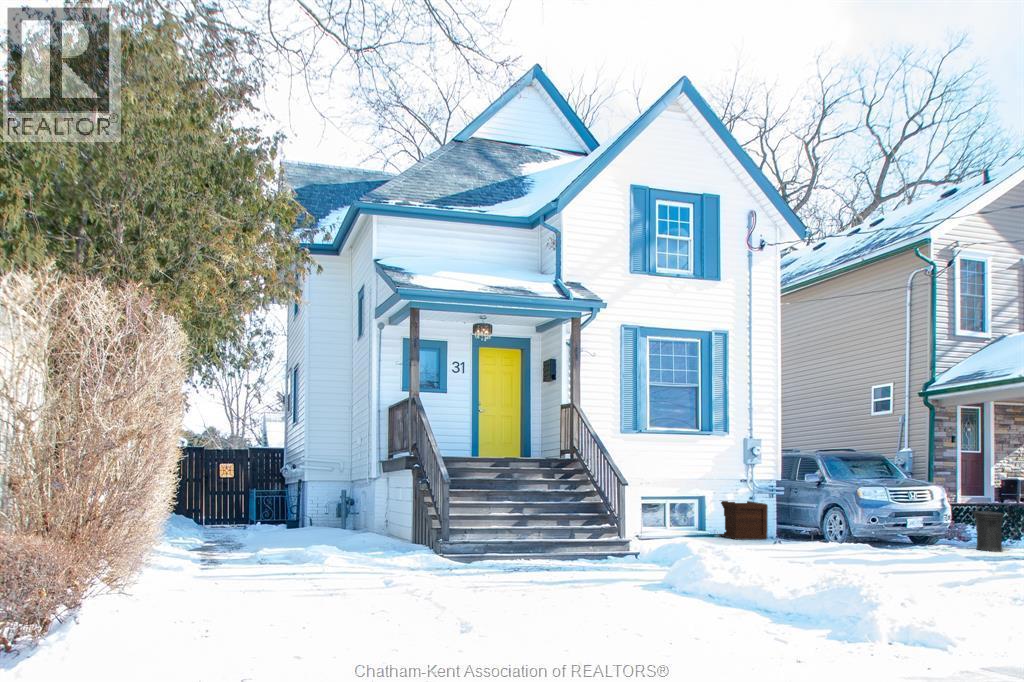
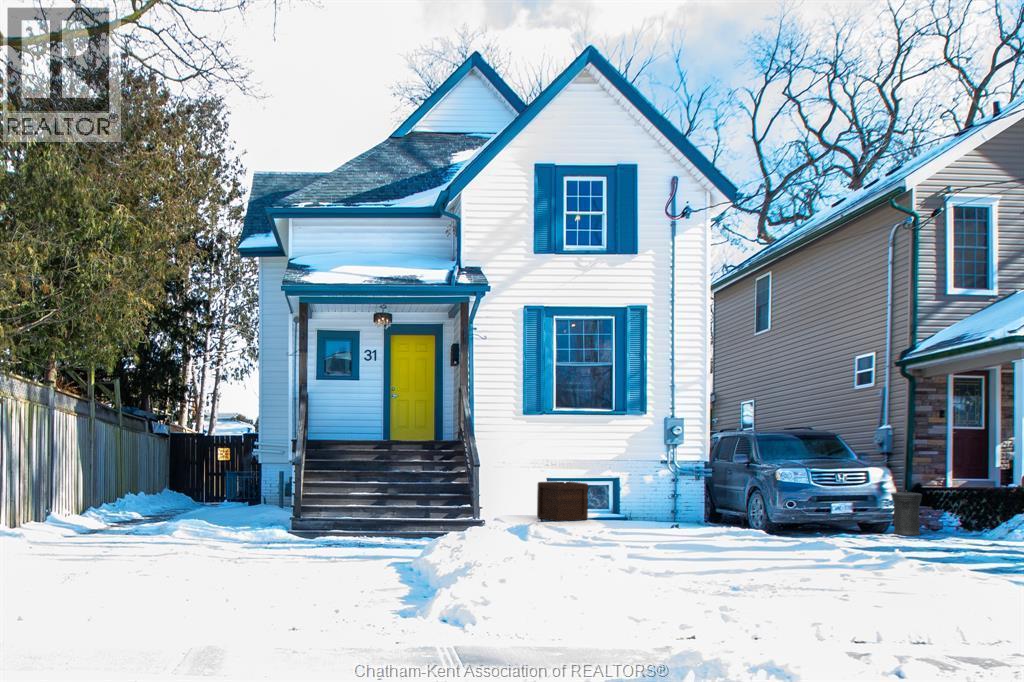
wooden crate: present [718,501,768,540] -> present [537,482,588,522]

